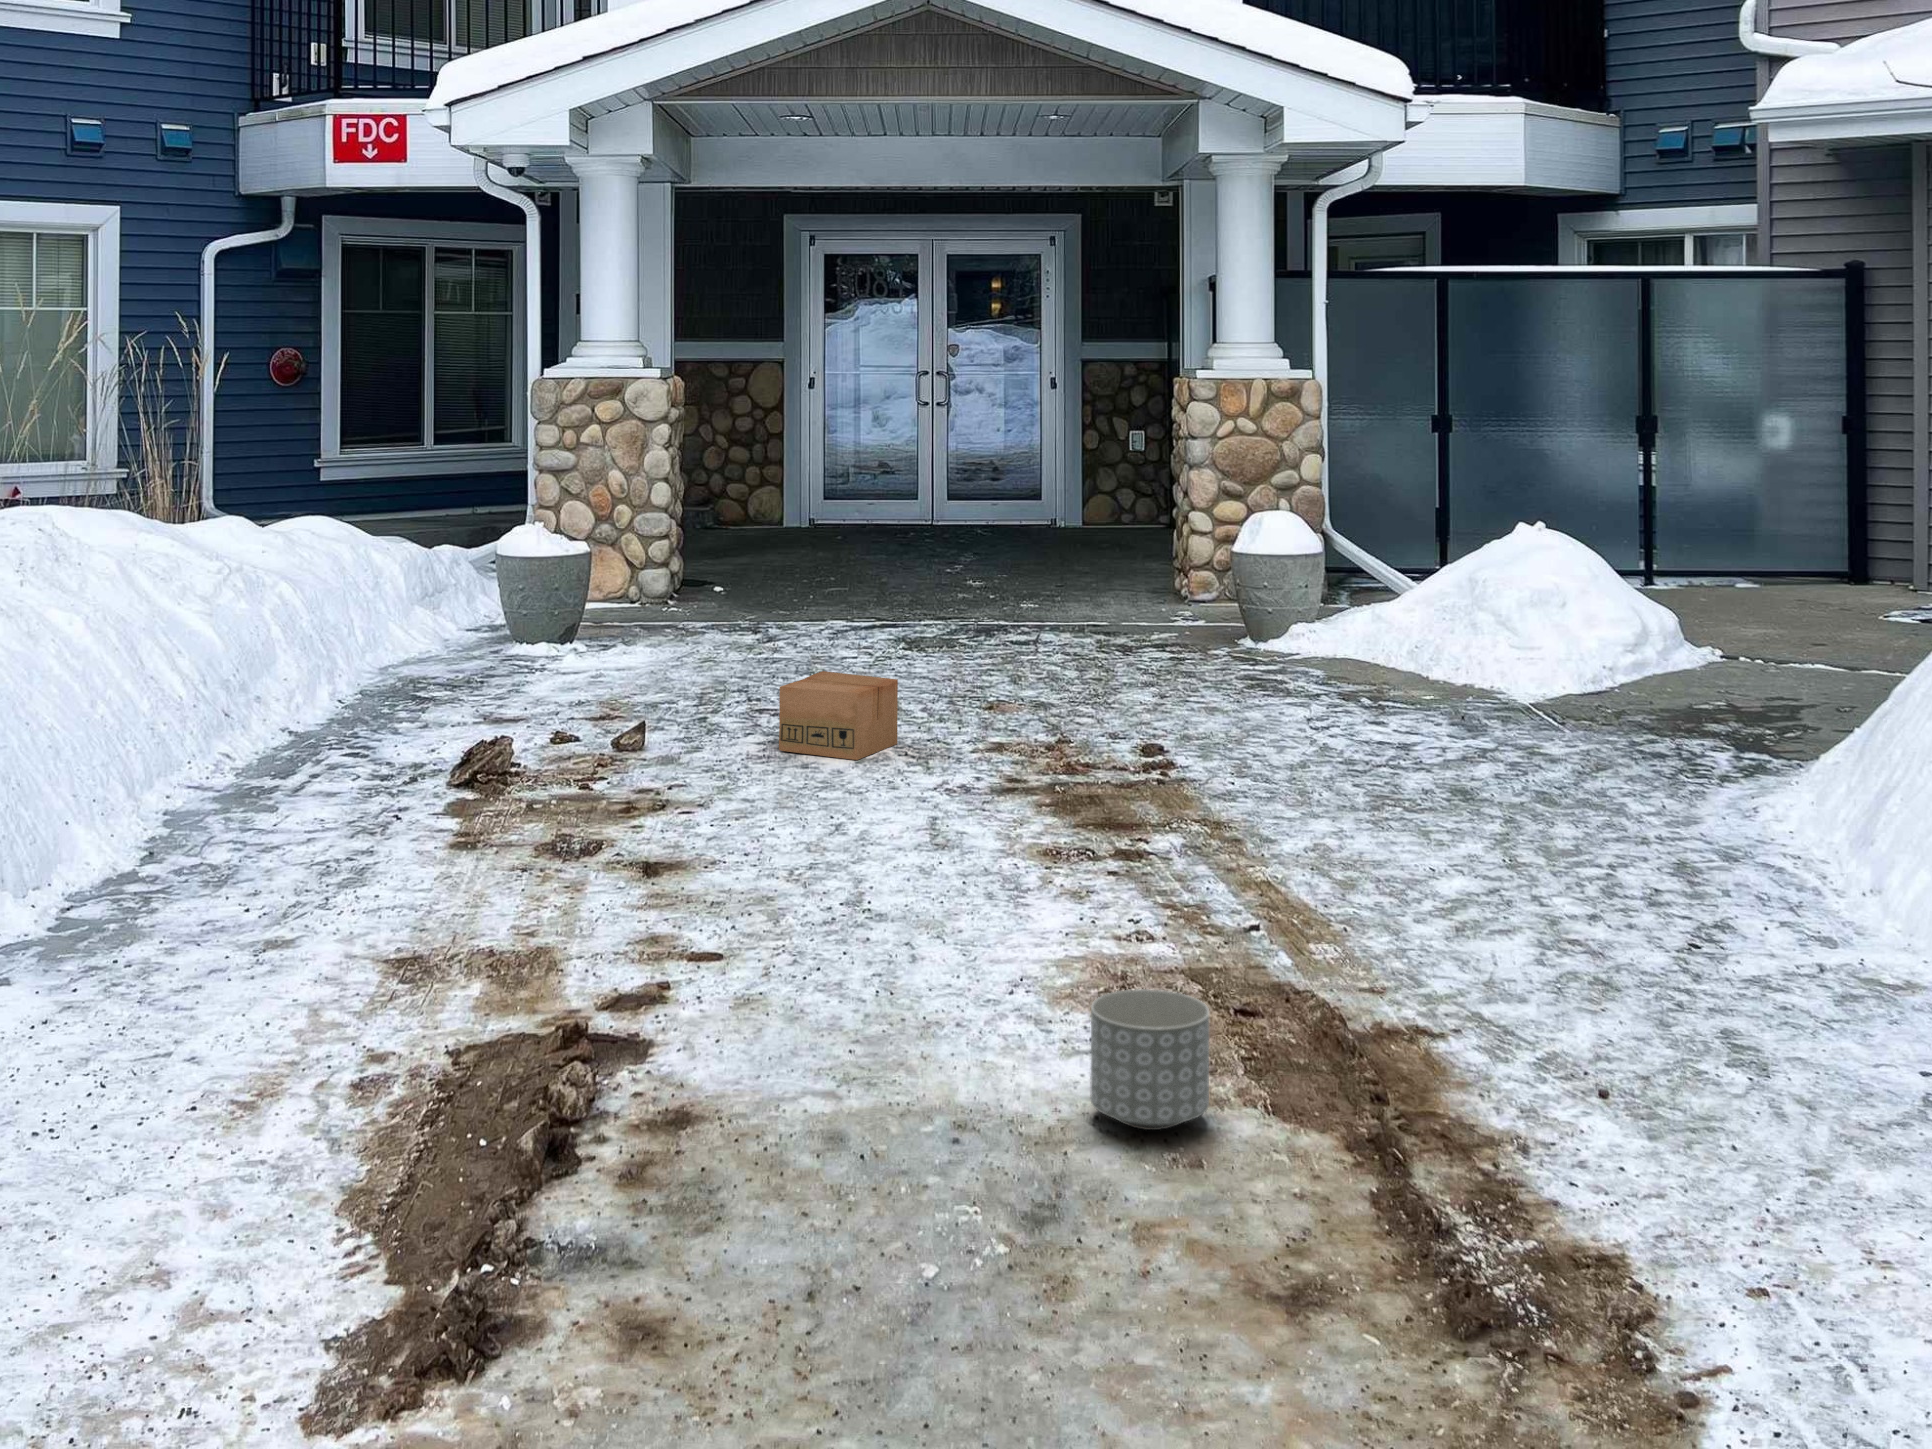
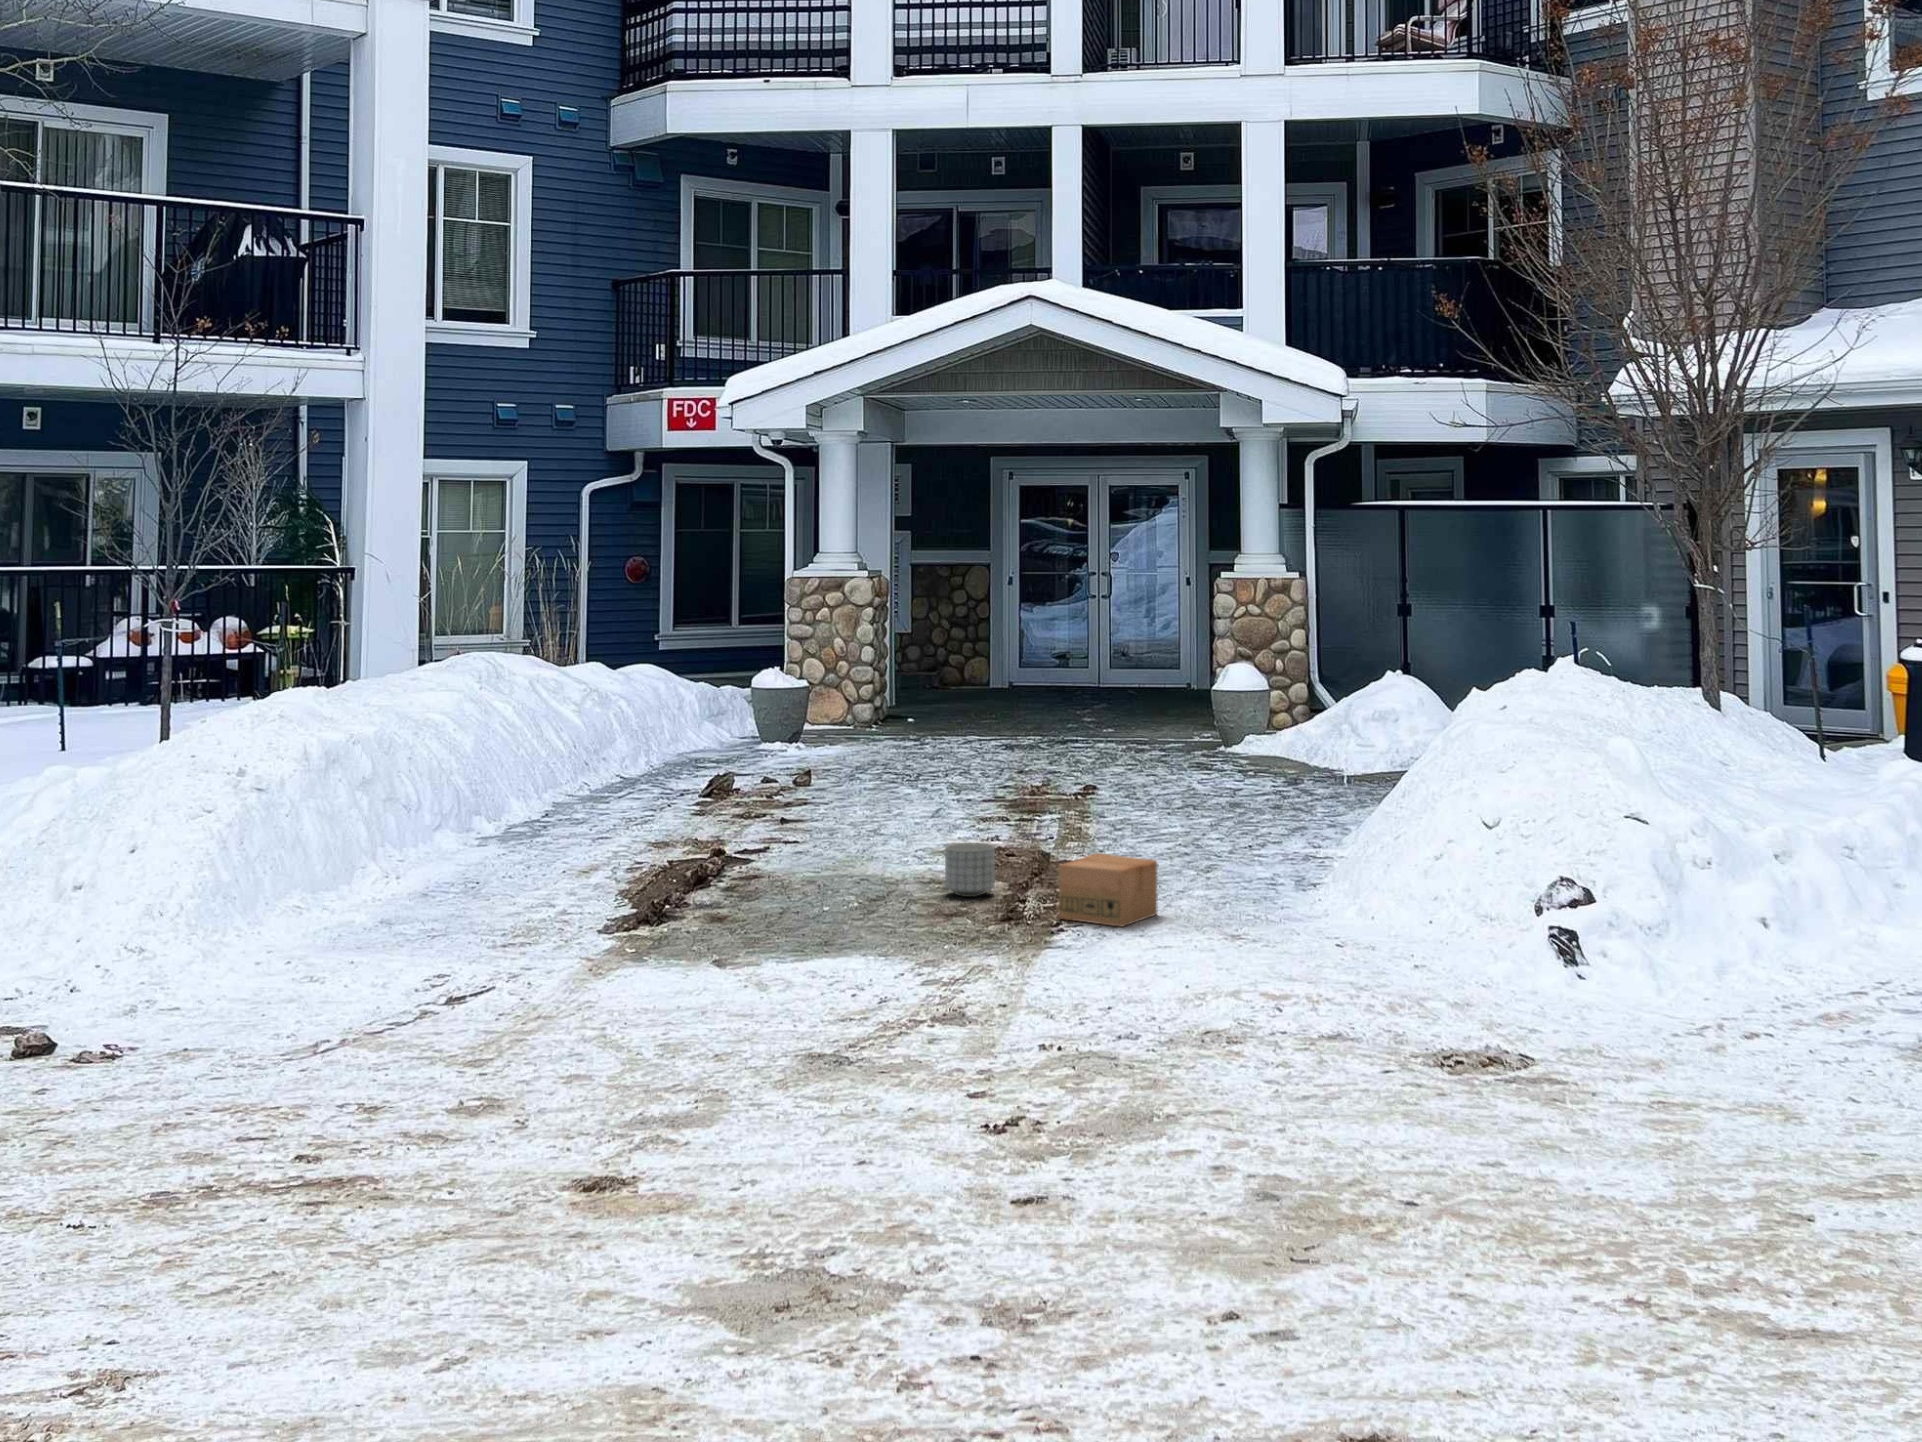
cardboard box: present [779,671,898,760] -> present [1059,853,1157,927]

